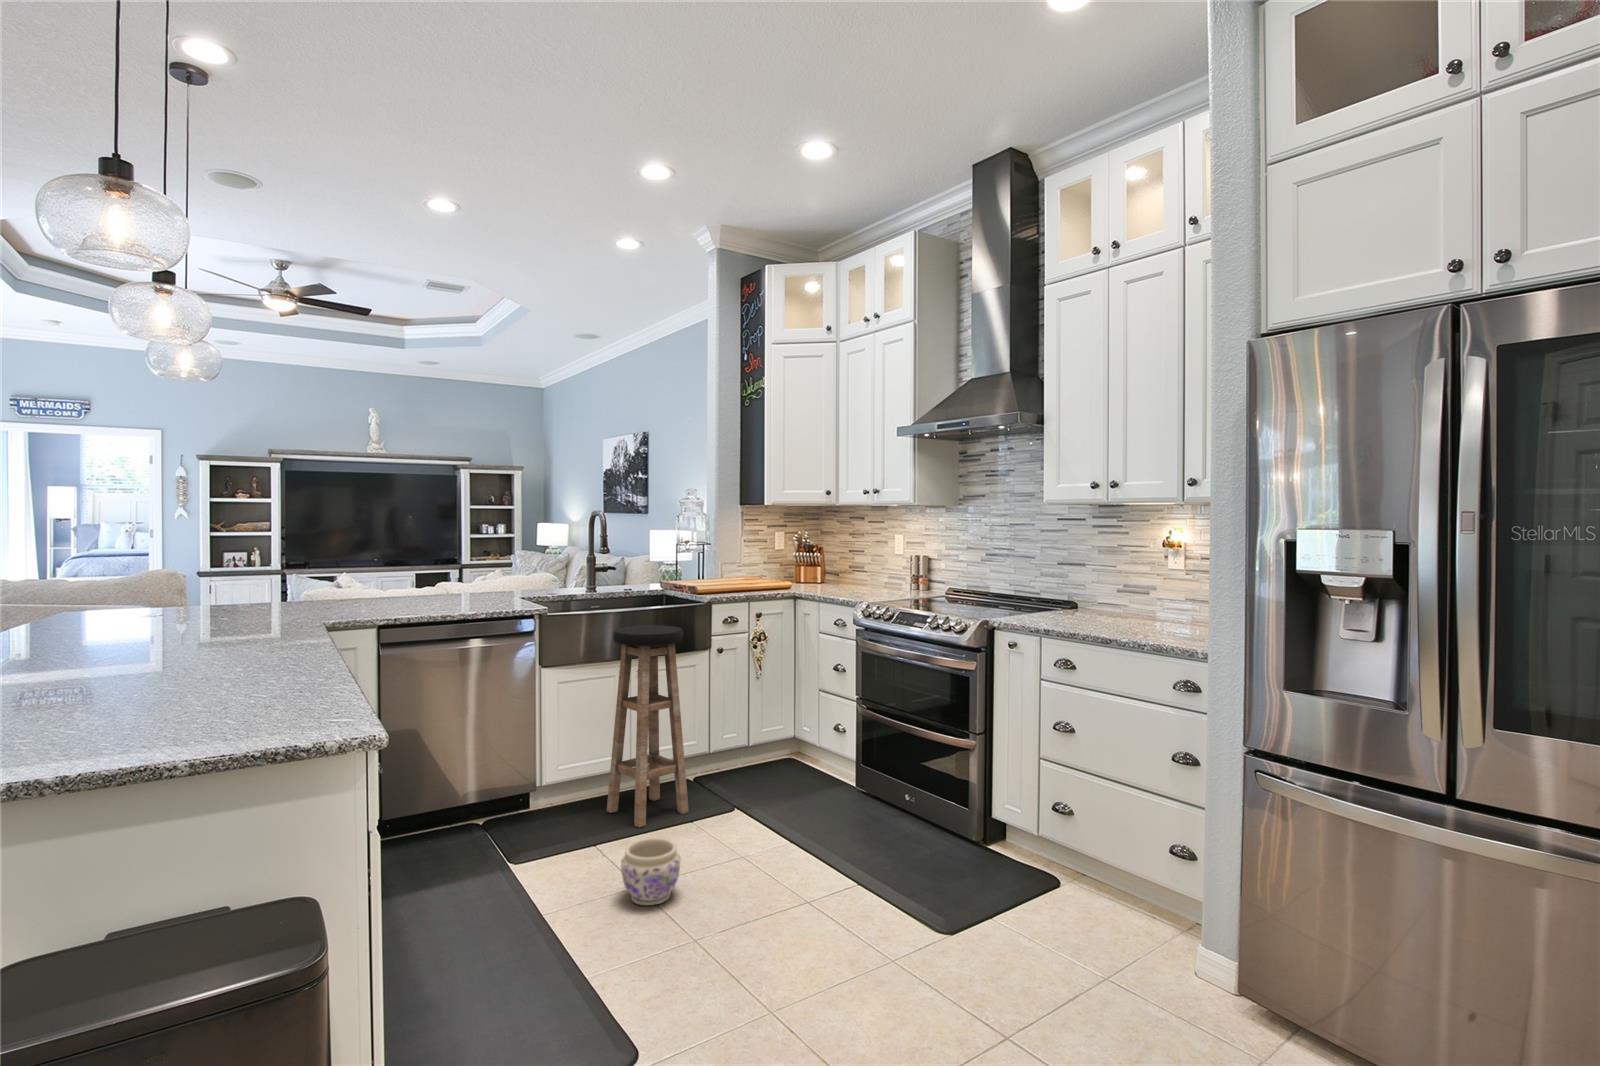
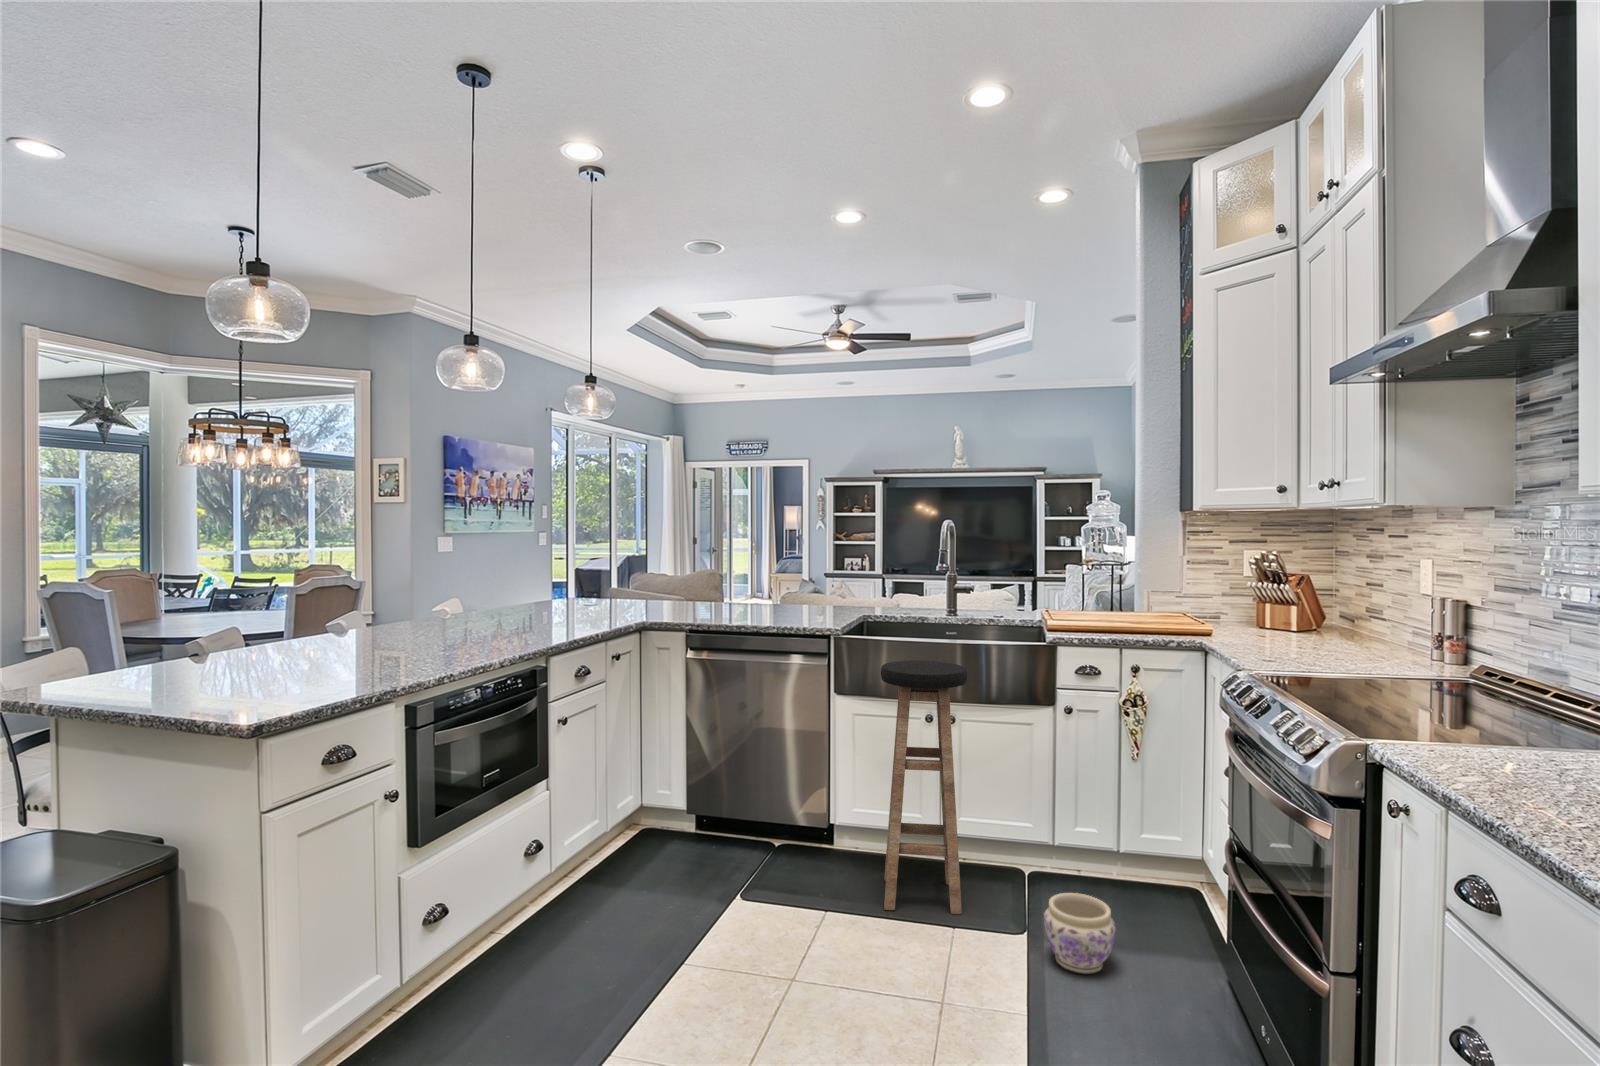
planter: present [621,838,680,906] -> present [1044,893,1115,974]

